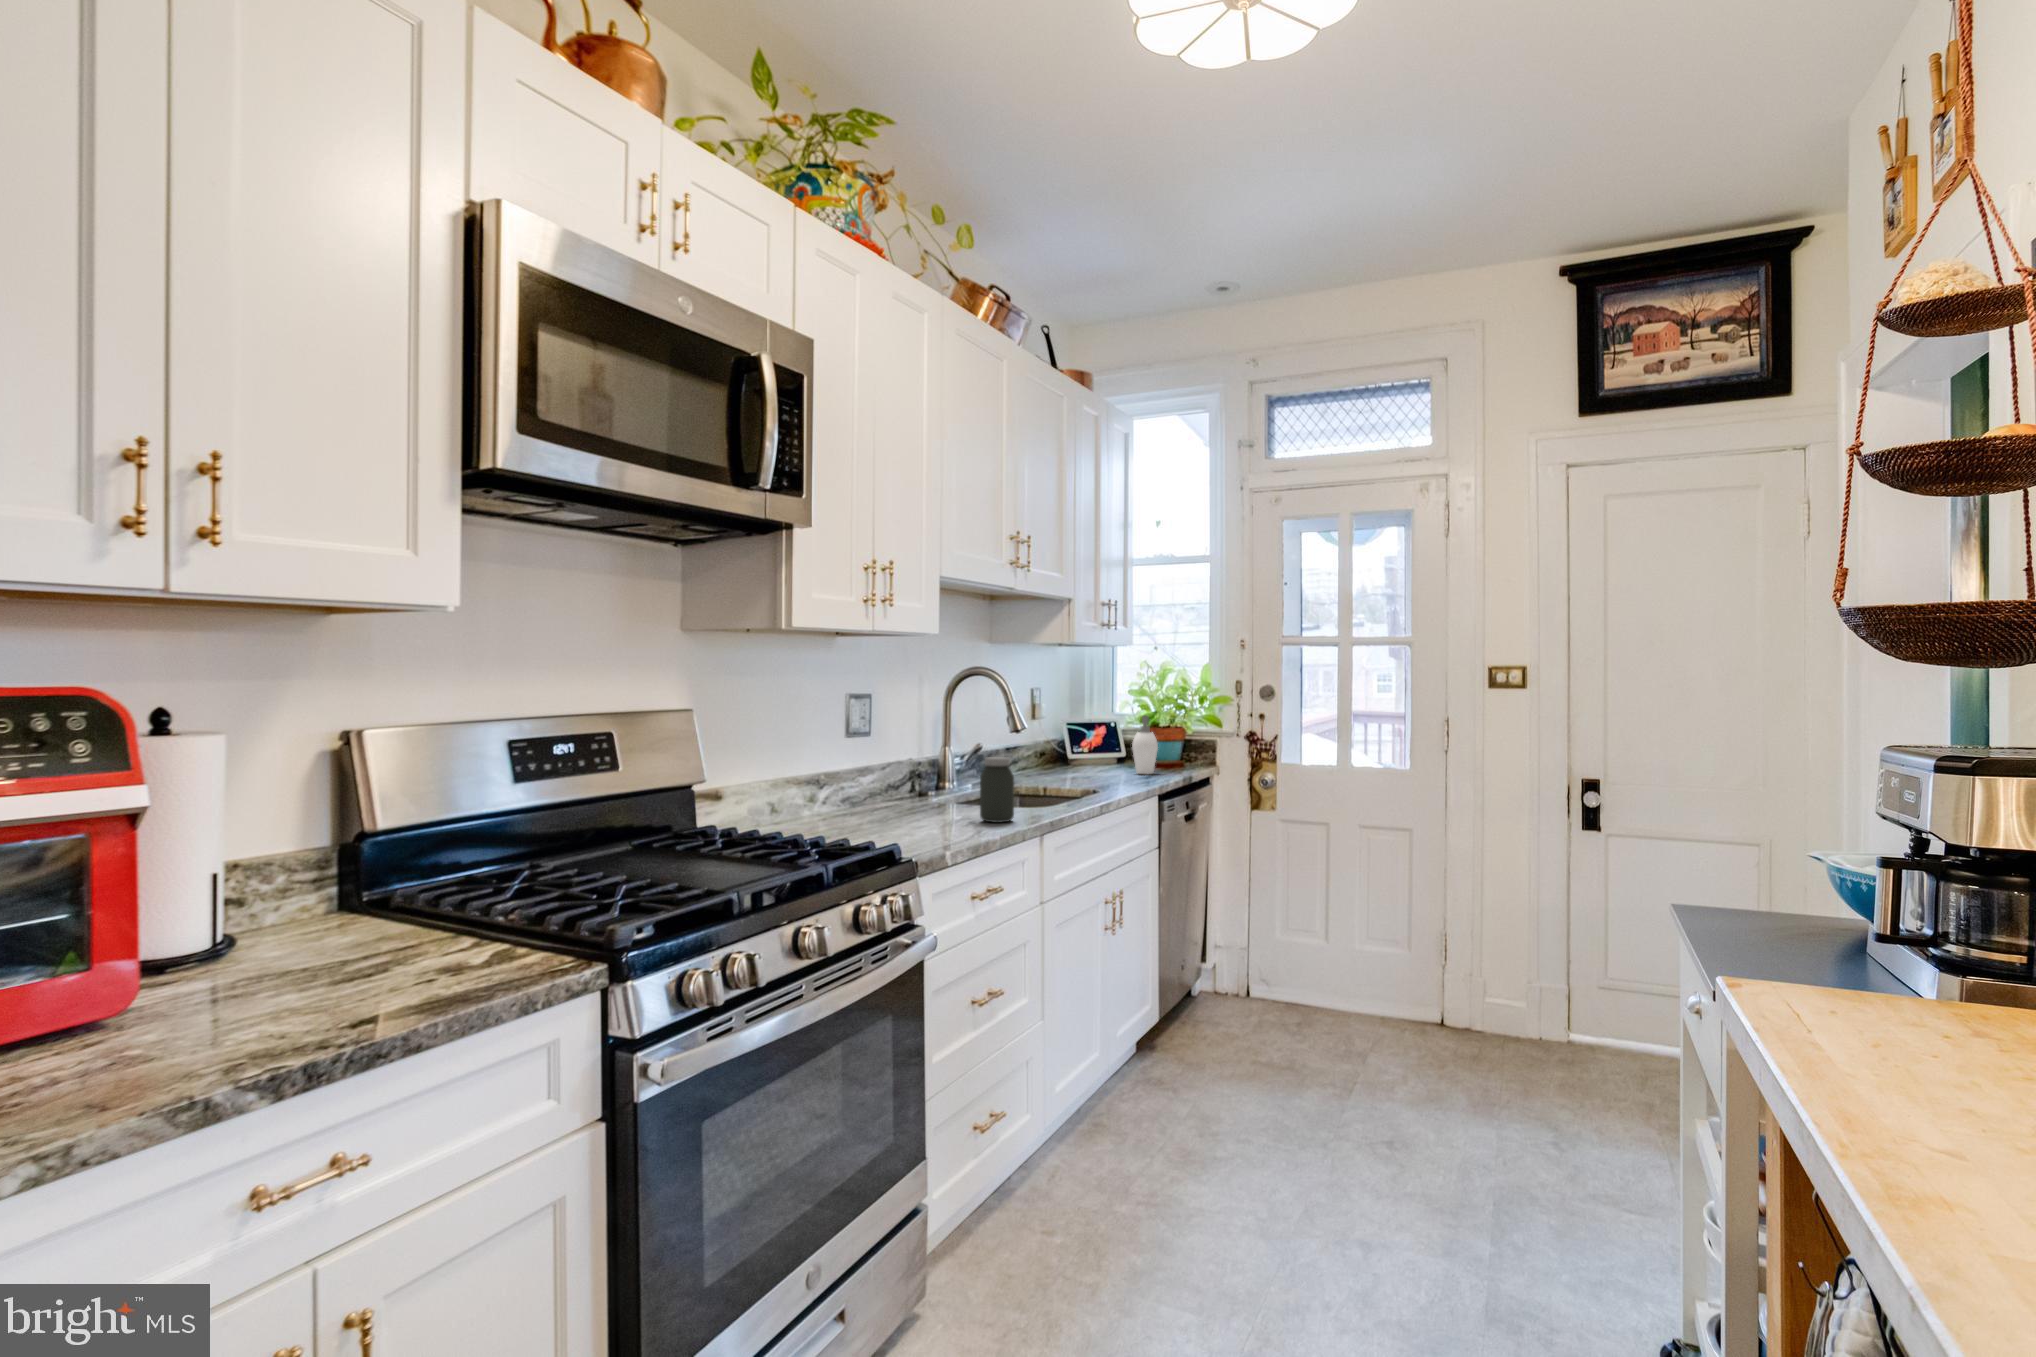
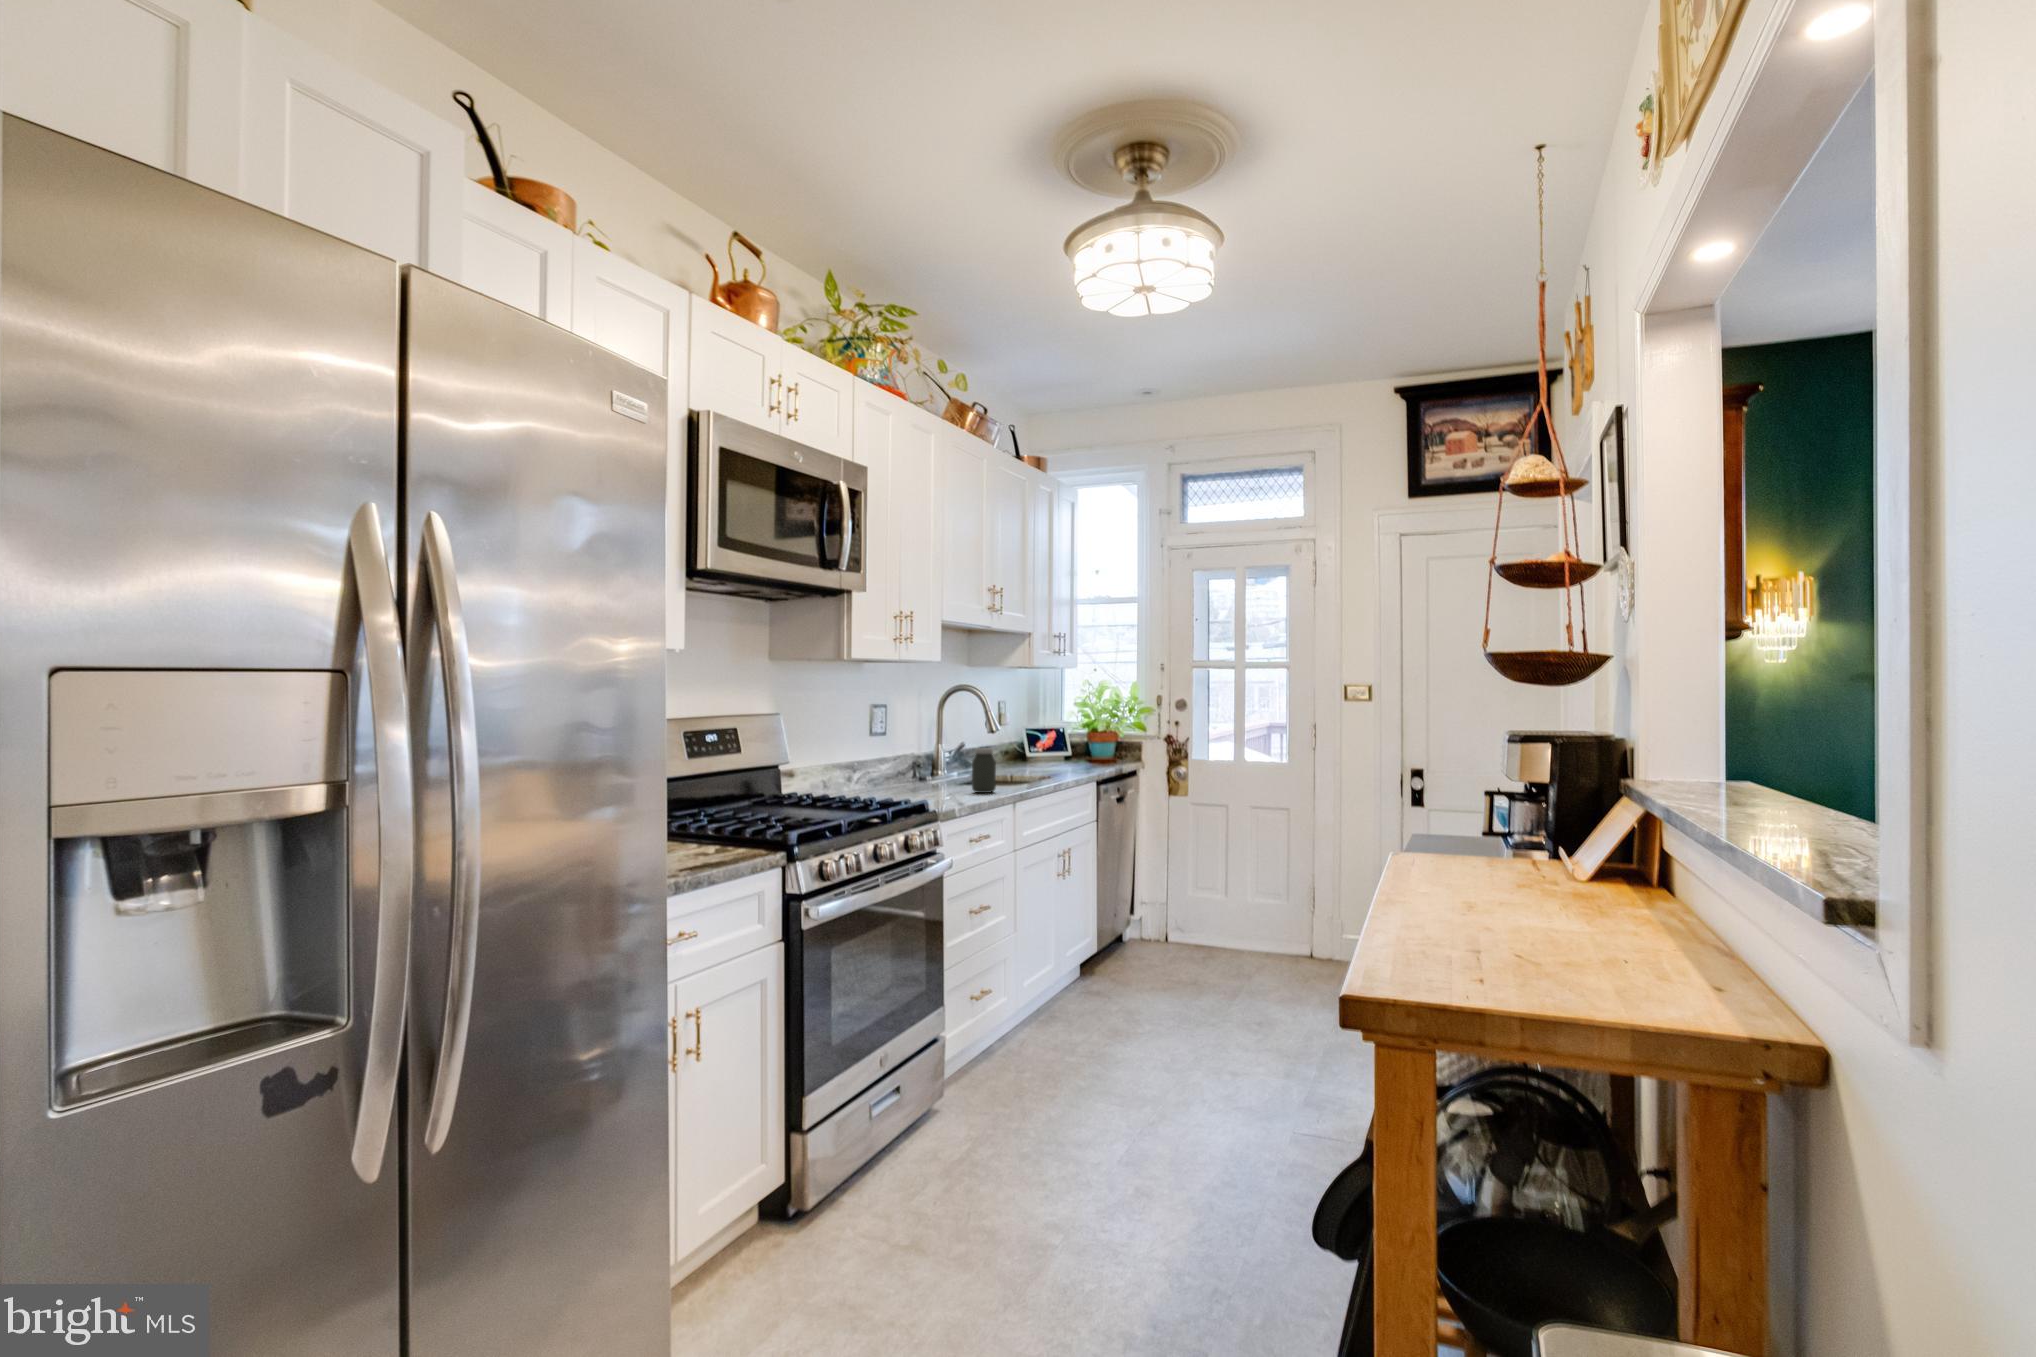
soap dispenser: present [1132,716,1158,774] -> none [1077,722,1102,768]

